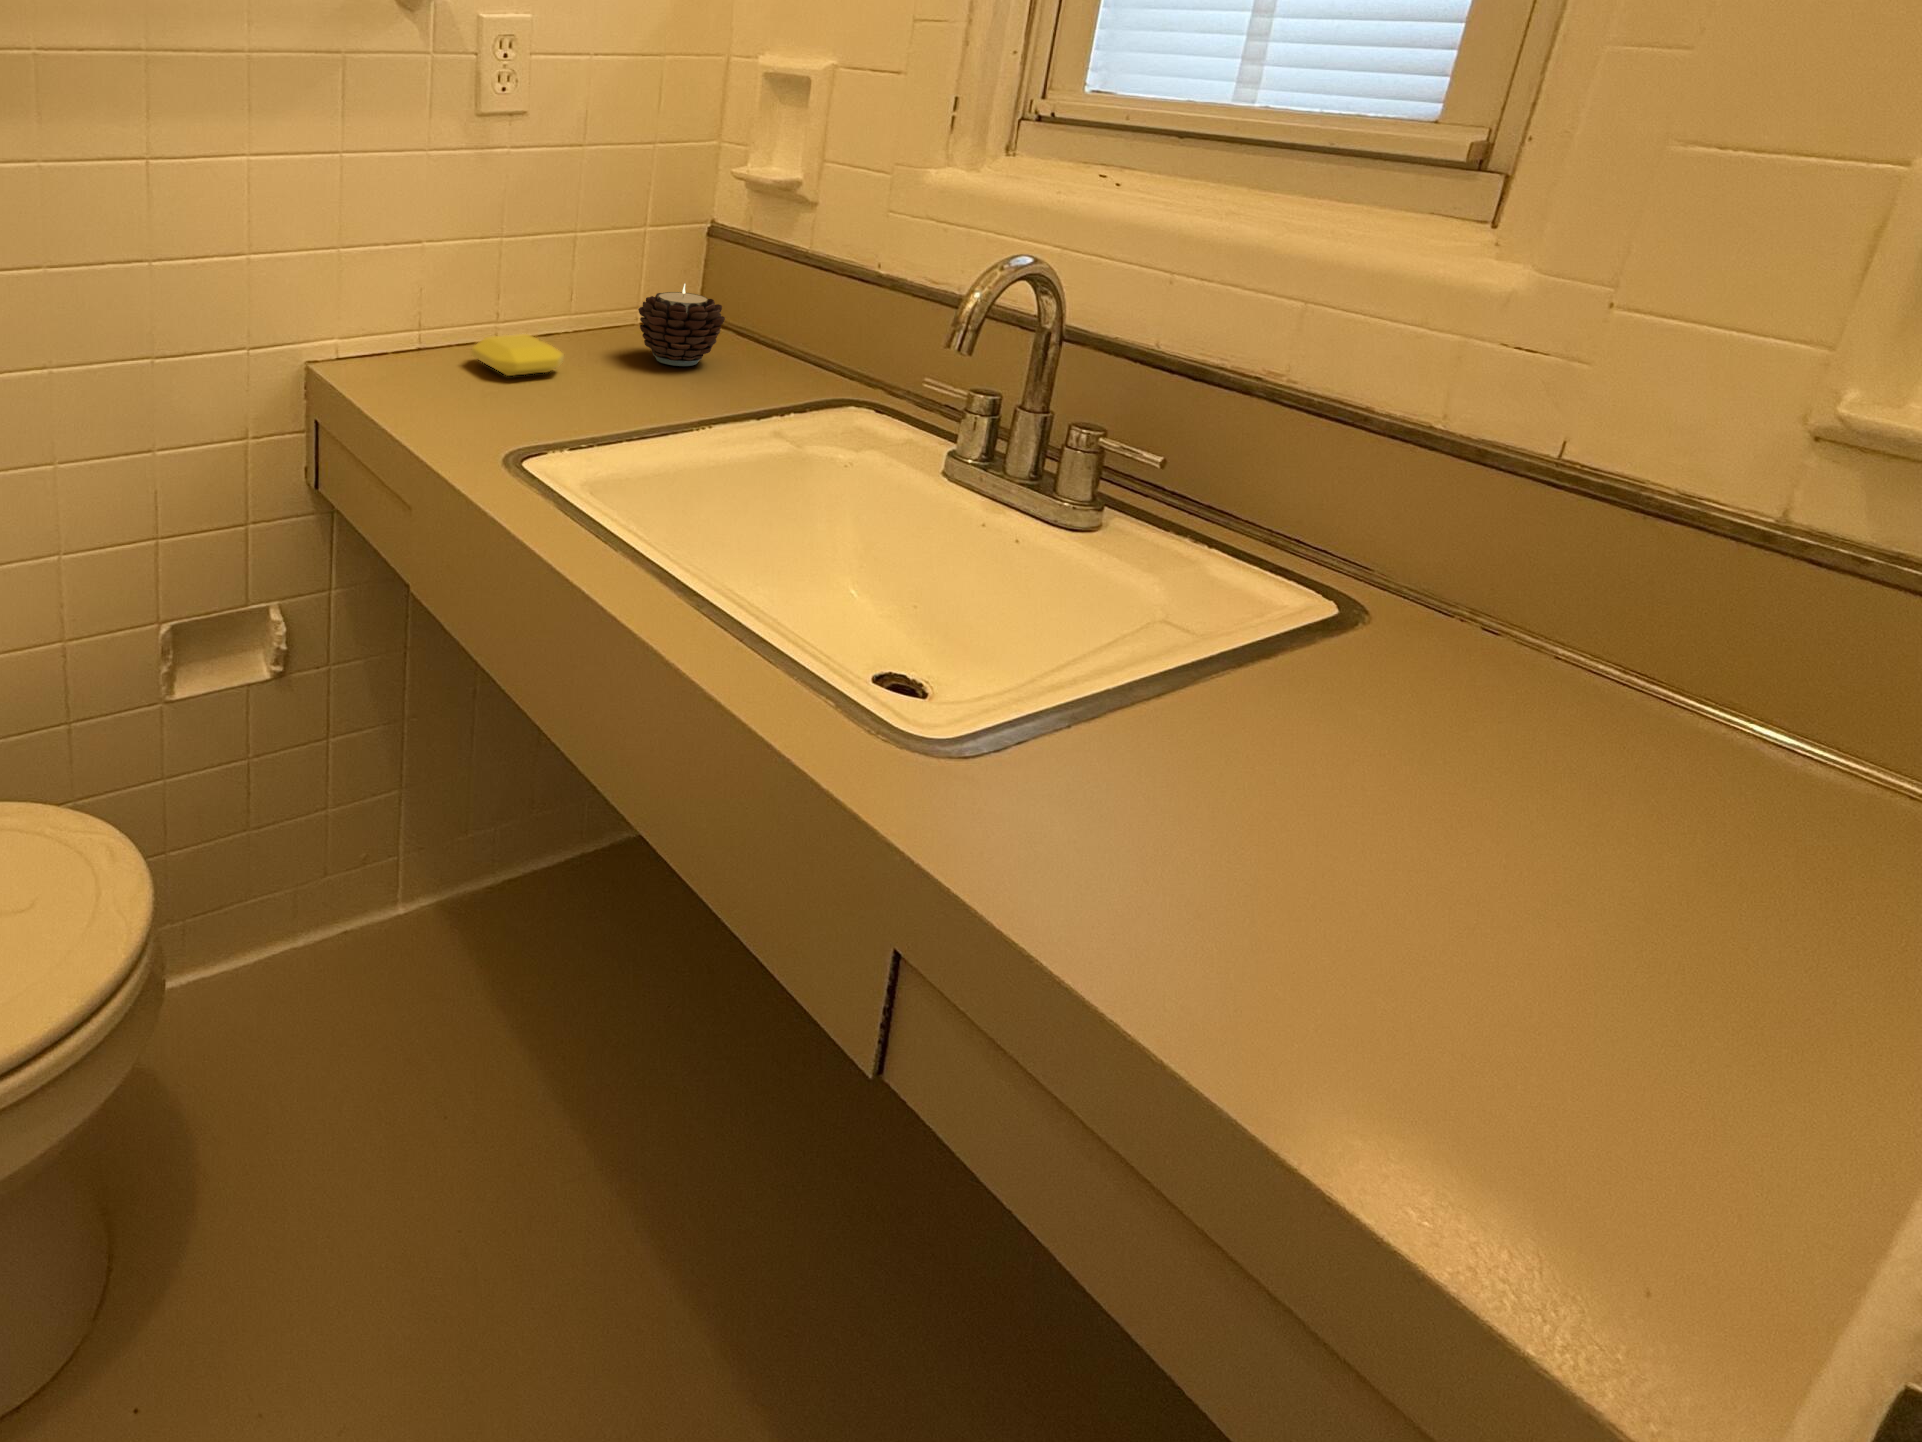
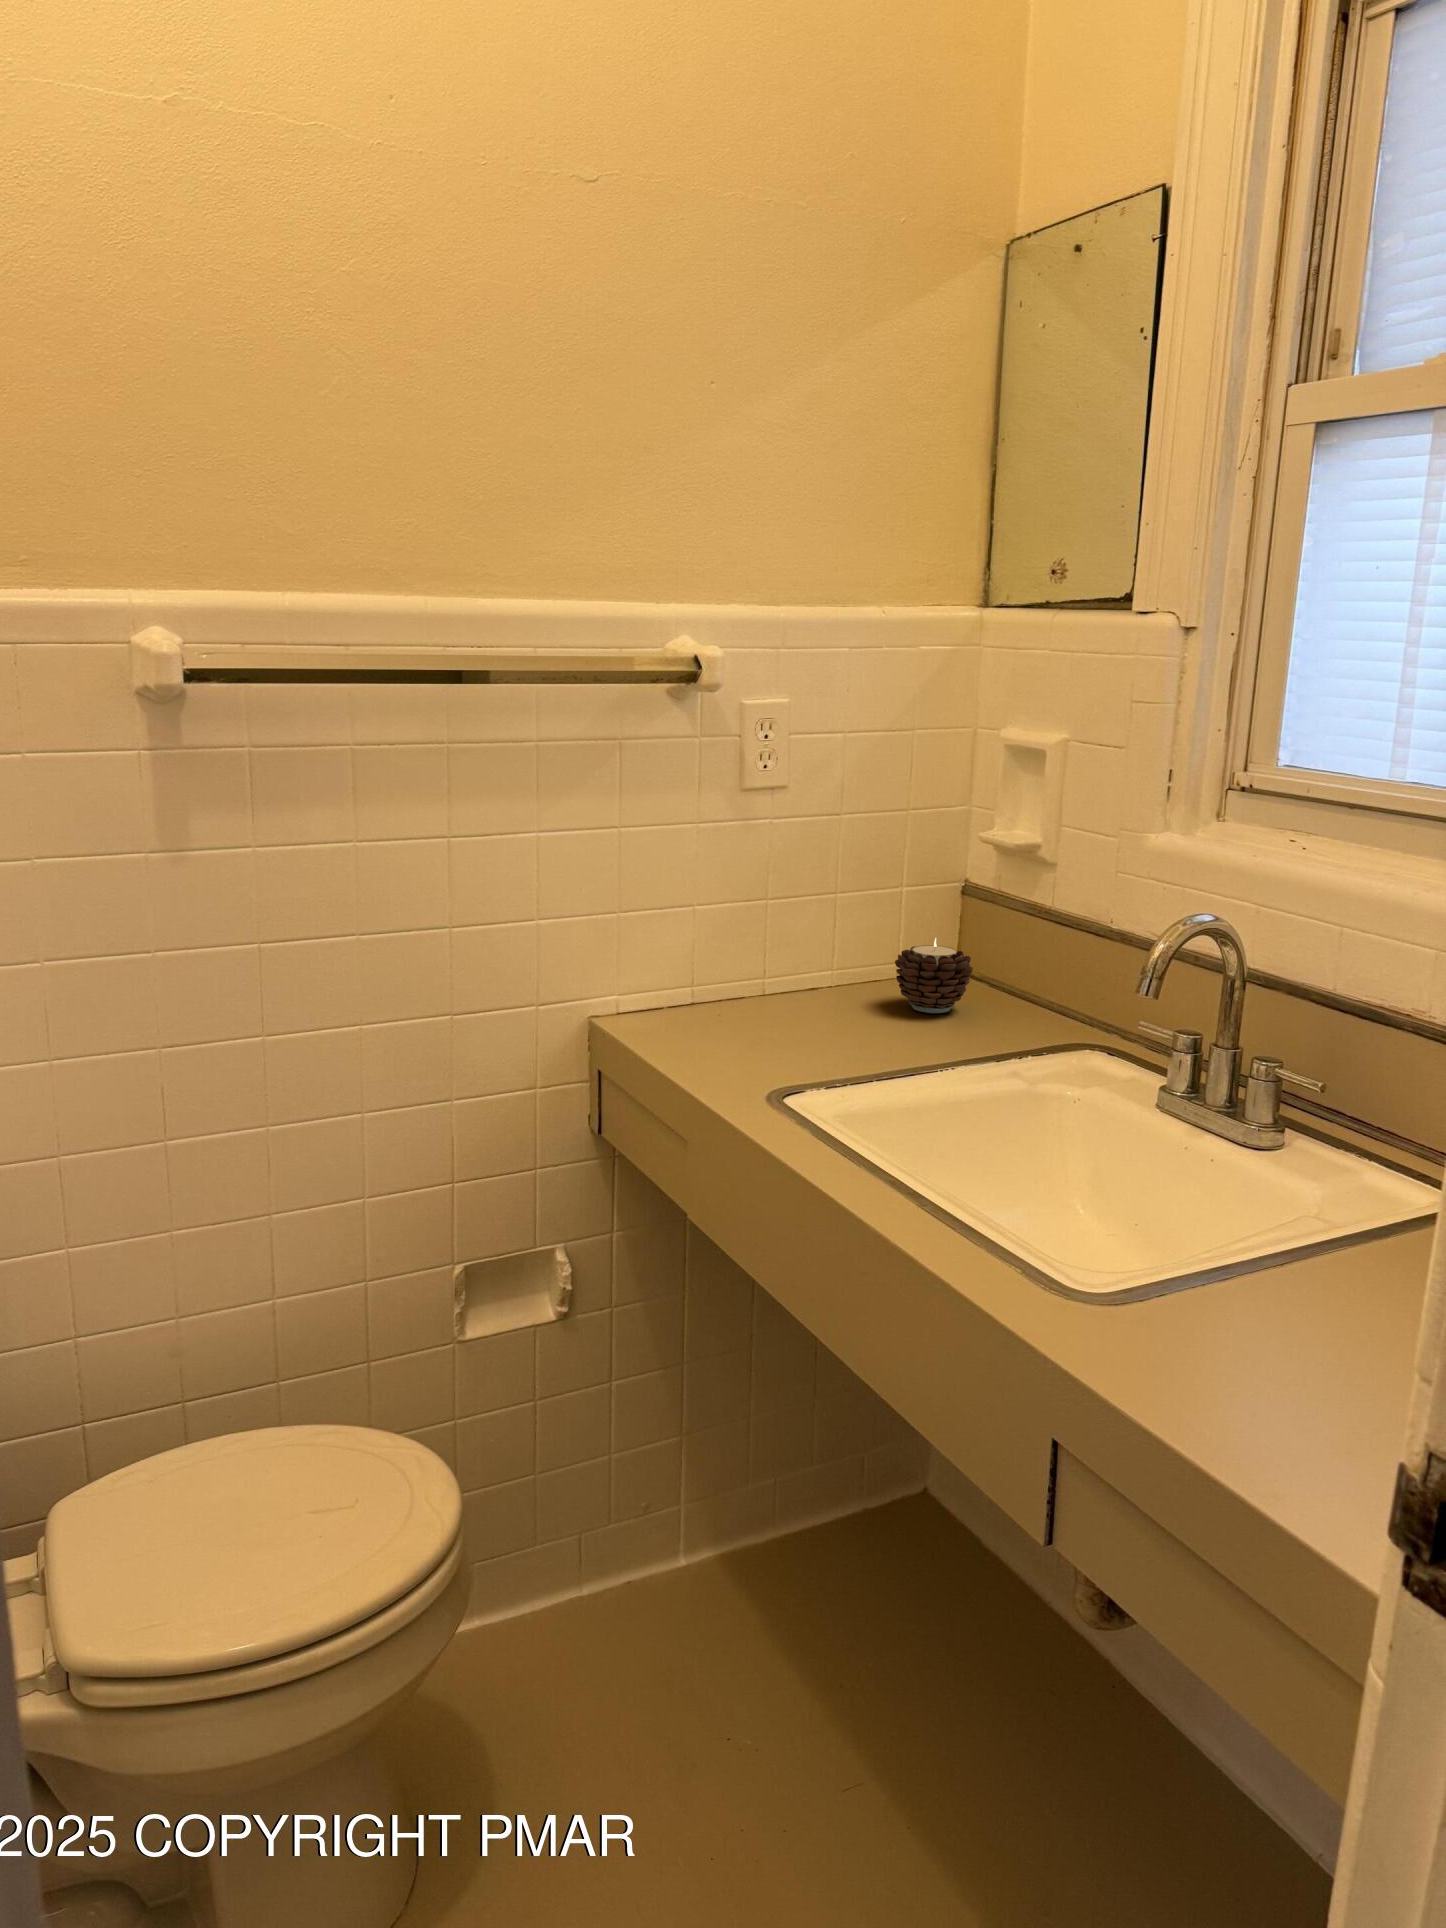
soap bar: present [472,334,564,376] -> none [742,986,826,1025]

